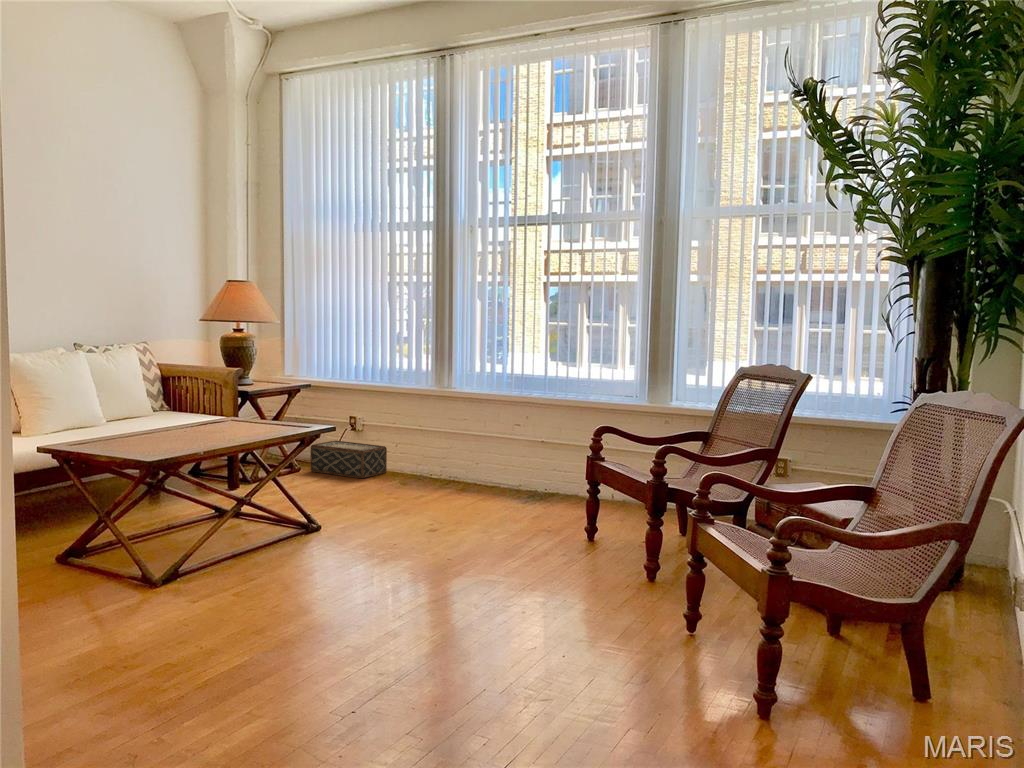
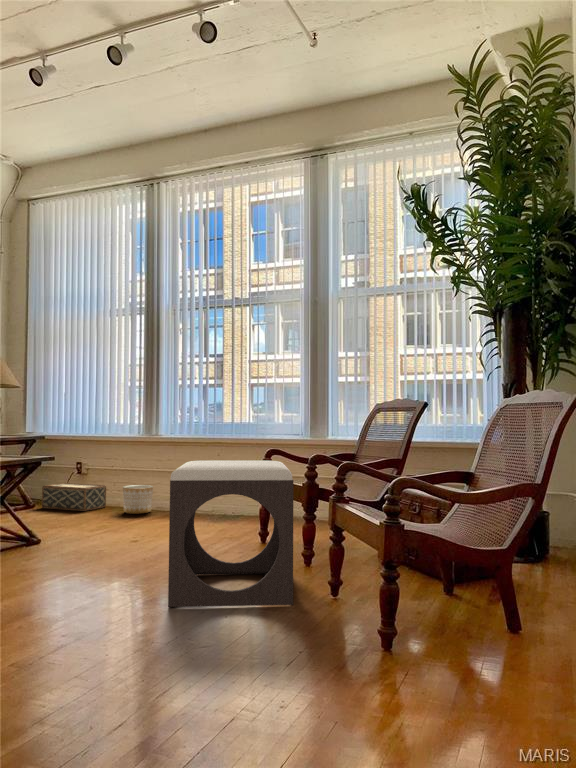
planter: none [408,449,445,485] -> present [123,485,153,514]
footstool: none [492,454,646,641] -> present [168,461,294,607]

